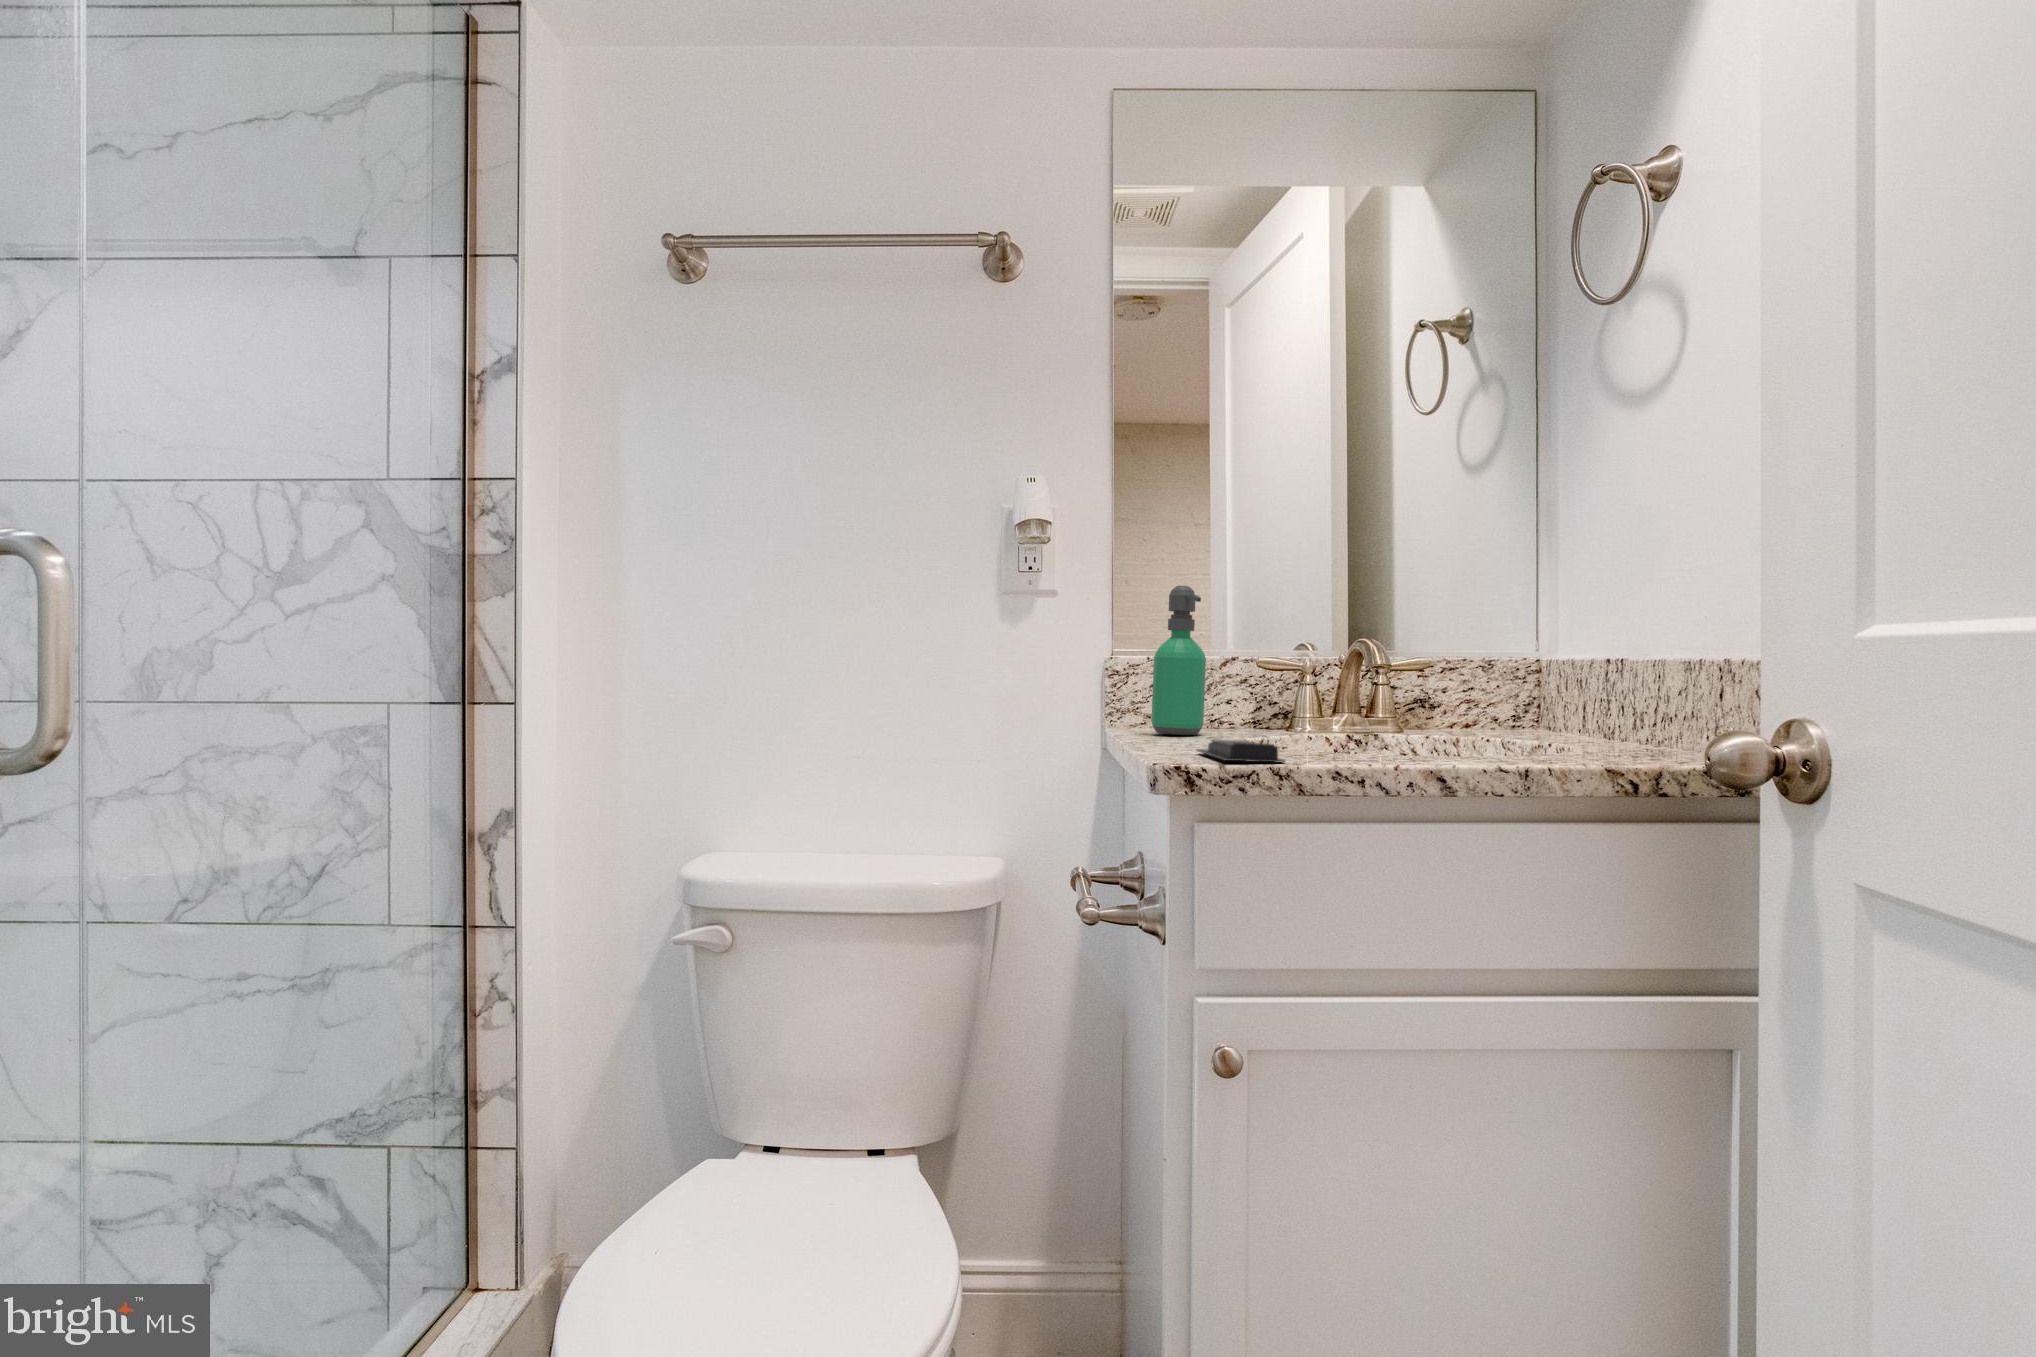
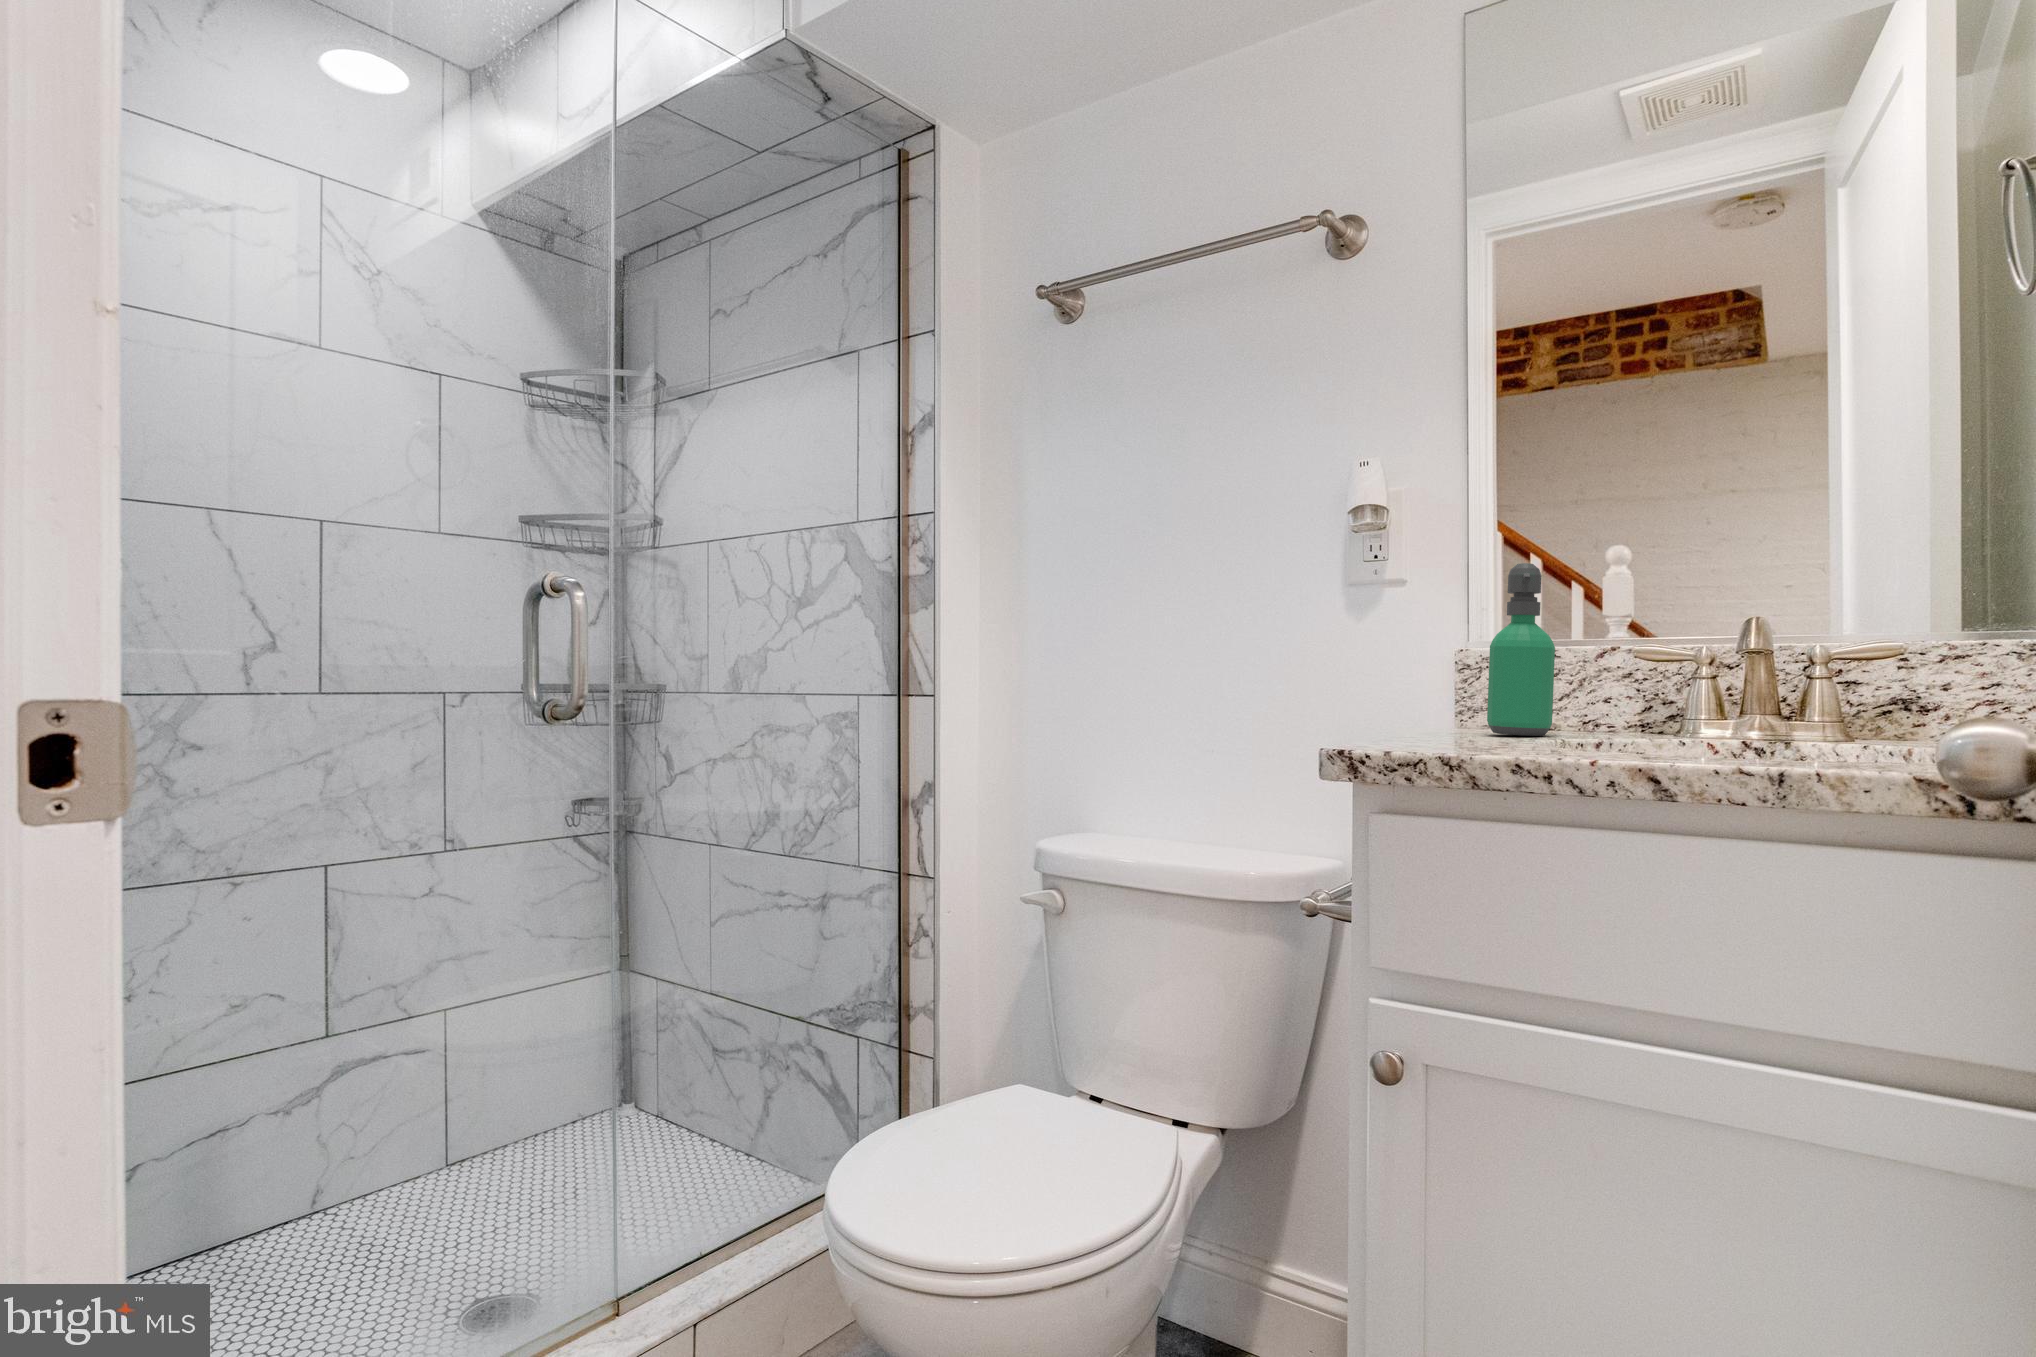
soap bar: present [1197,740,1285,763] -> none [1419,732,1509,756]

